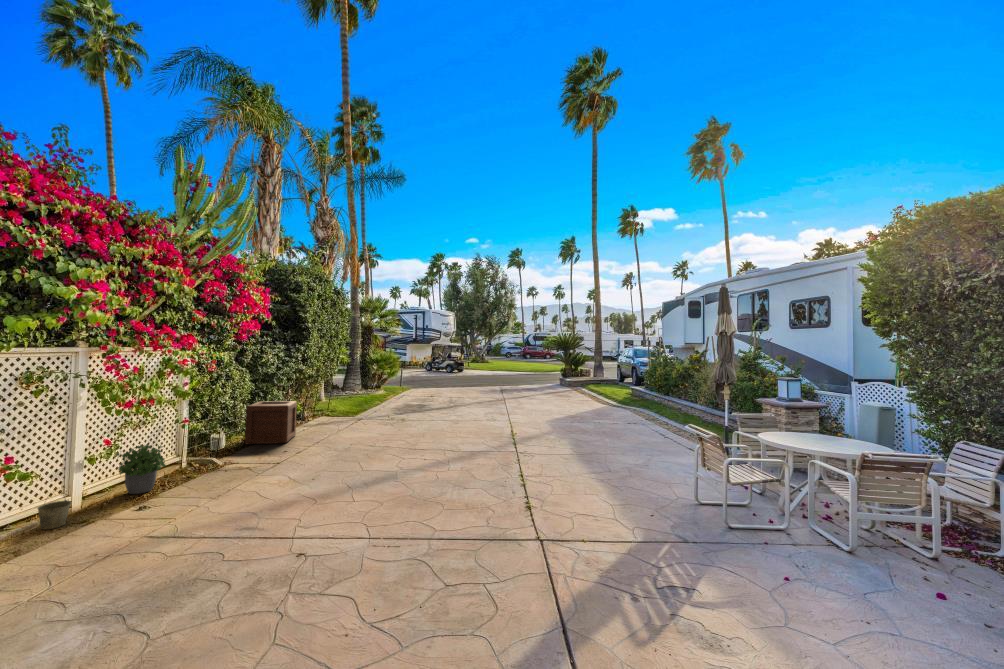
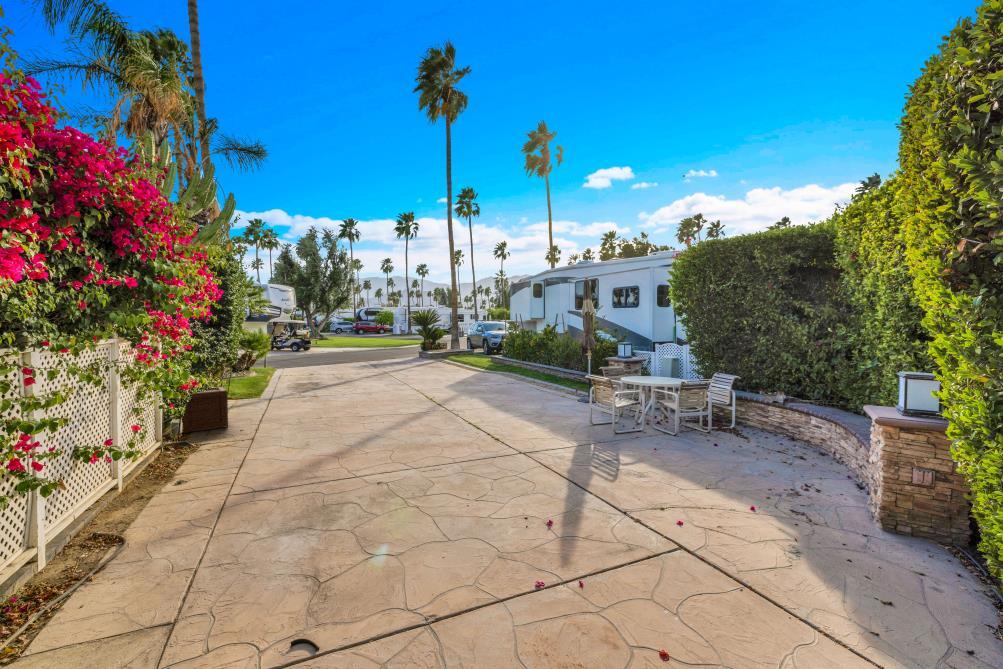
potted plant: present [116,444,166,494] -> none [124,432,175,480]
bucket: present [37,499,71,529] -> none [99,476,130,512]

